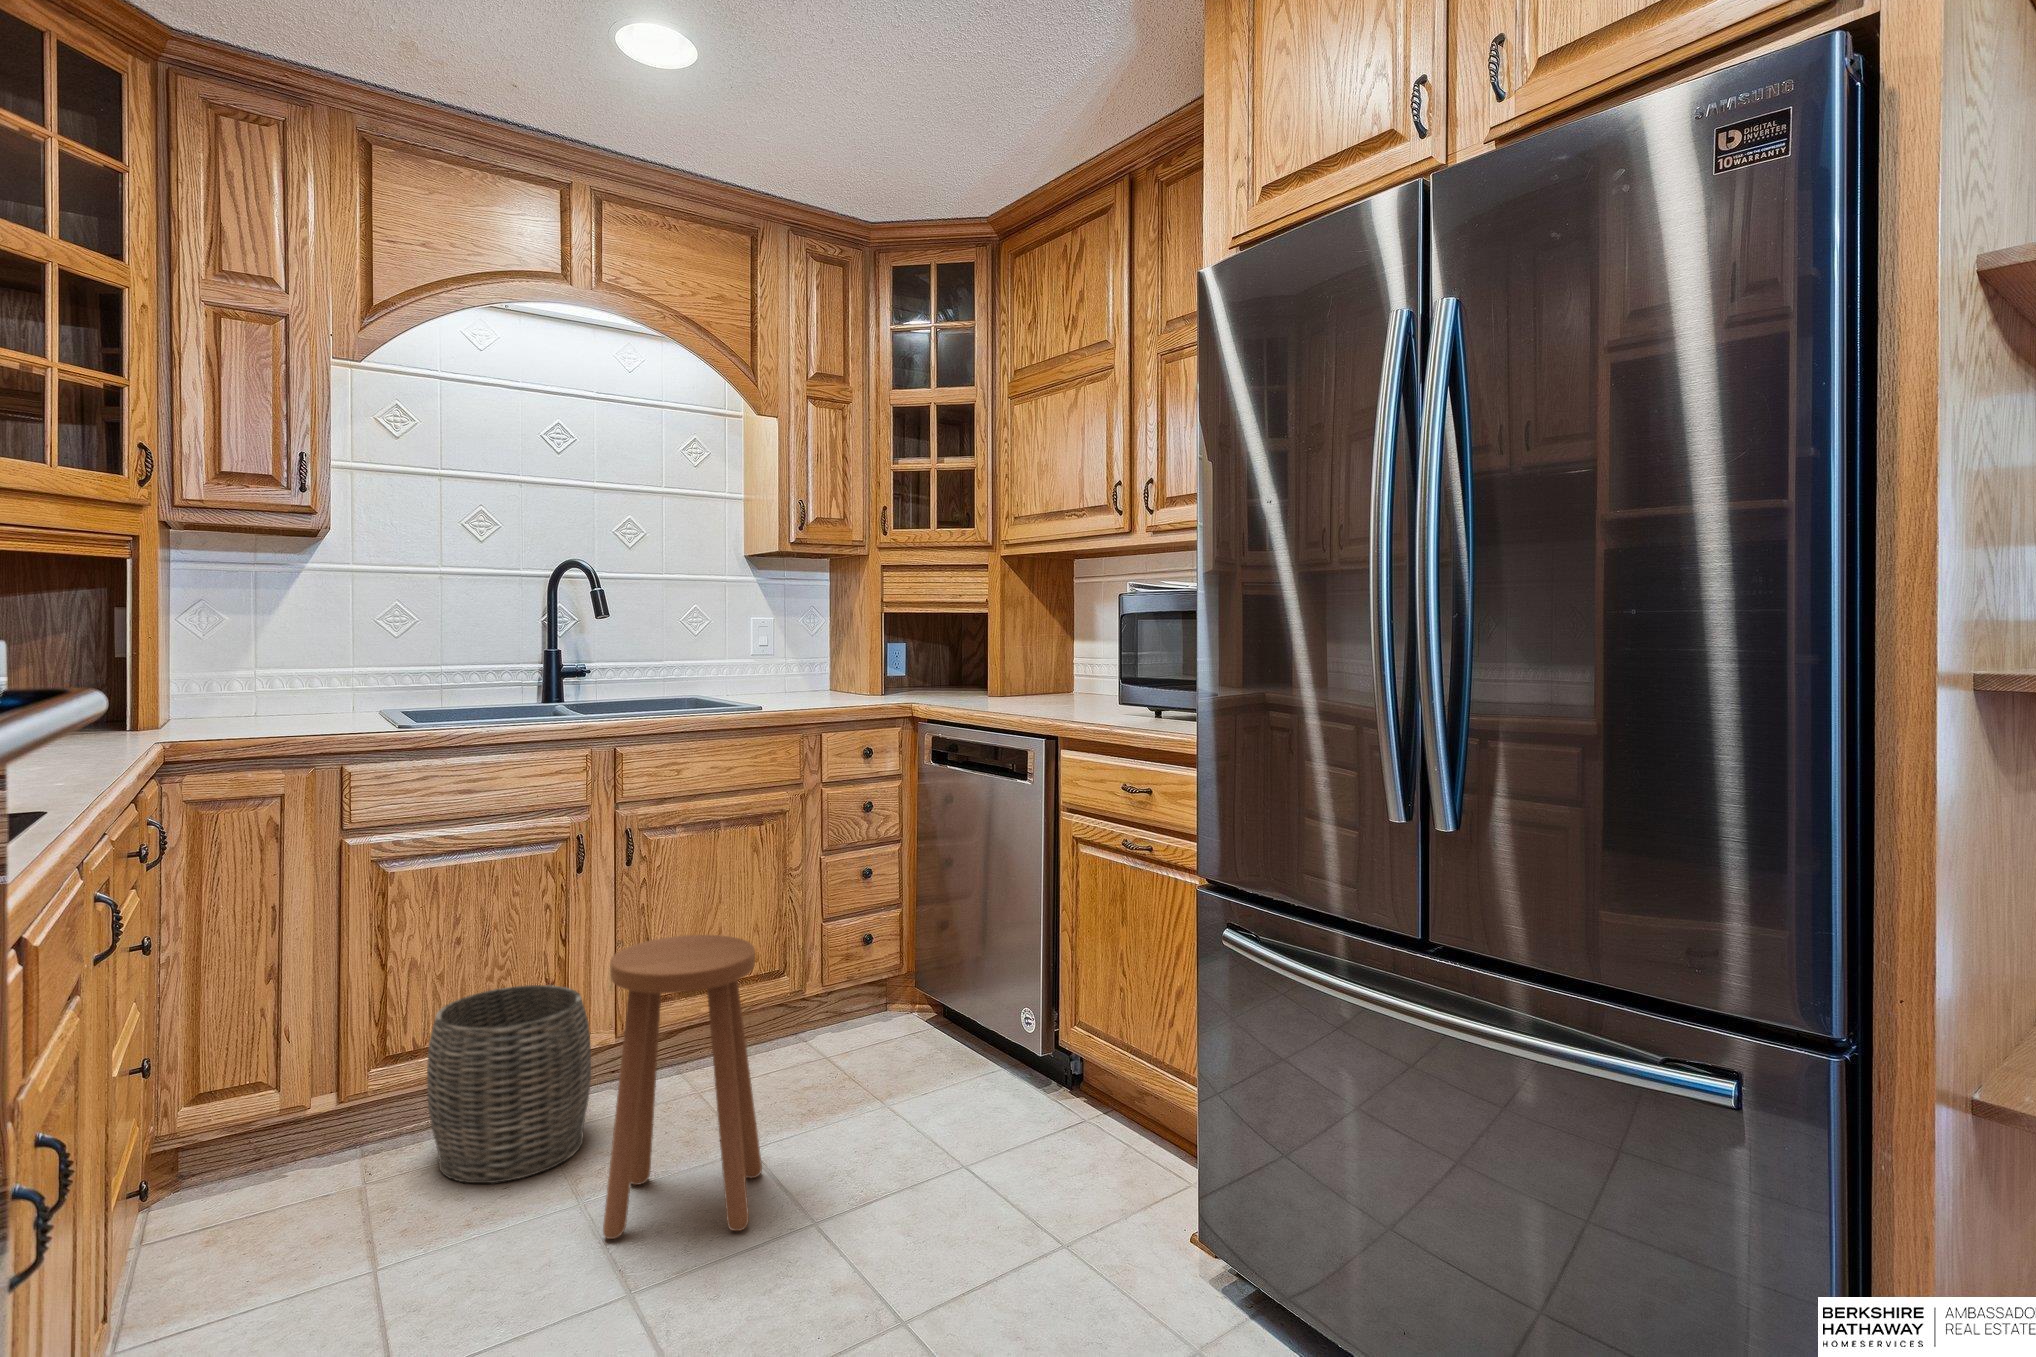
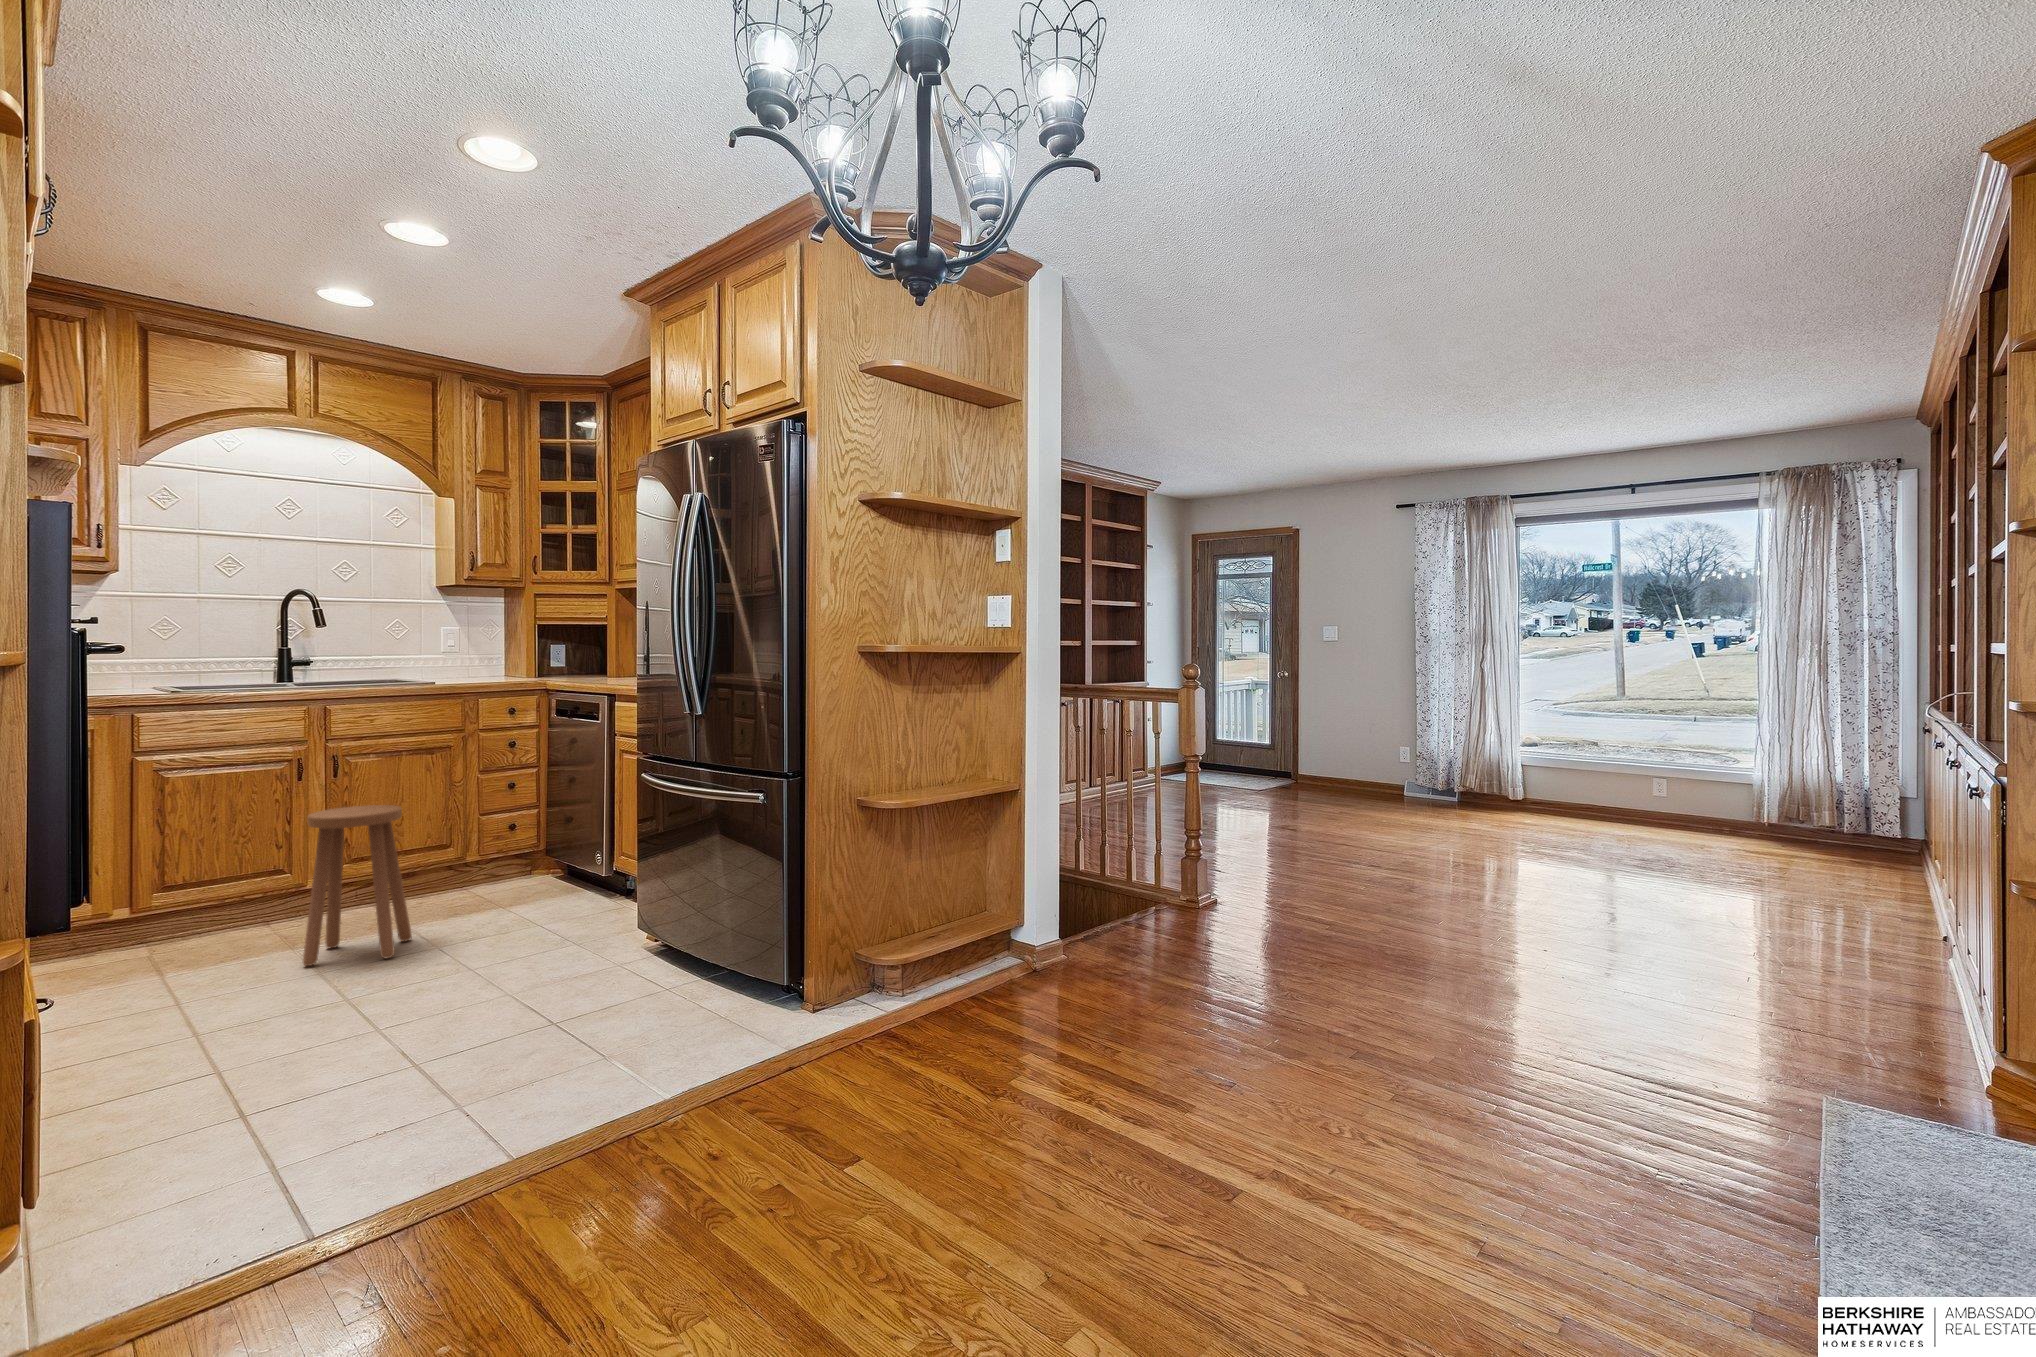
woven basket: present [427,985,591,1183] -> none [192,848,306,955]

